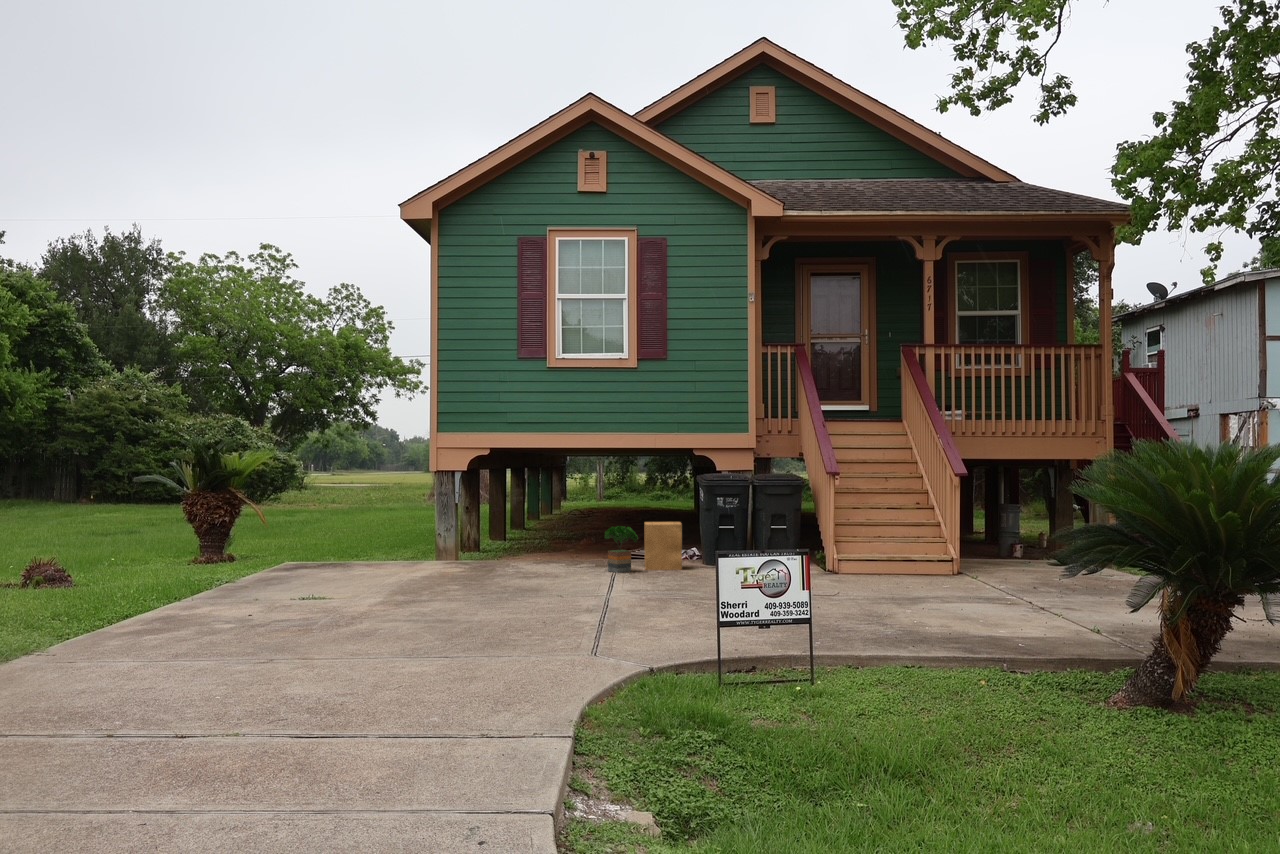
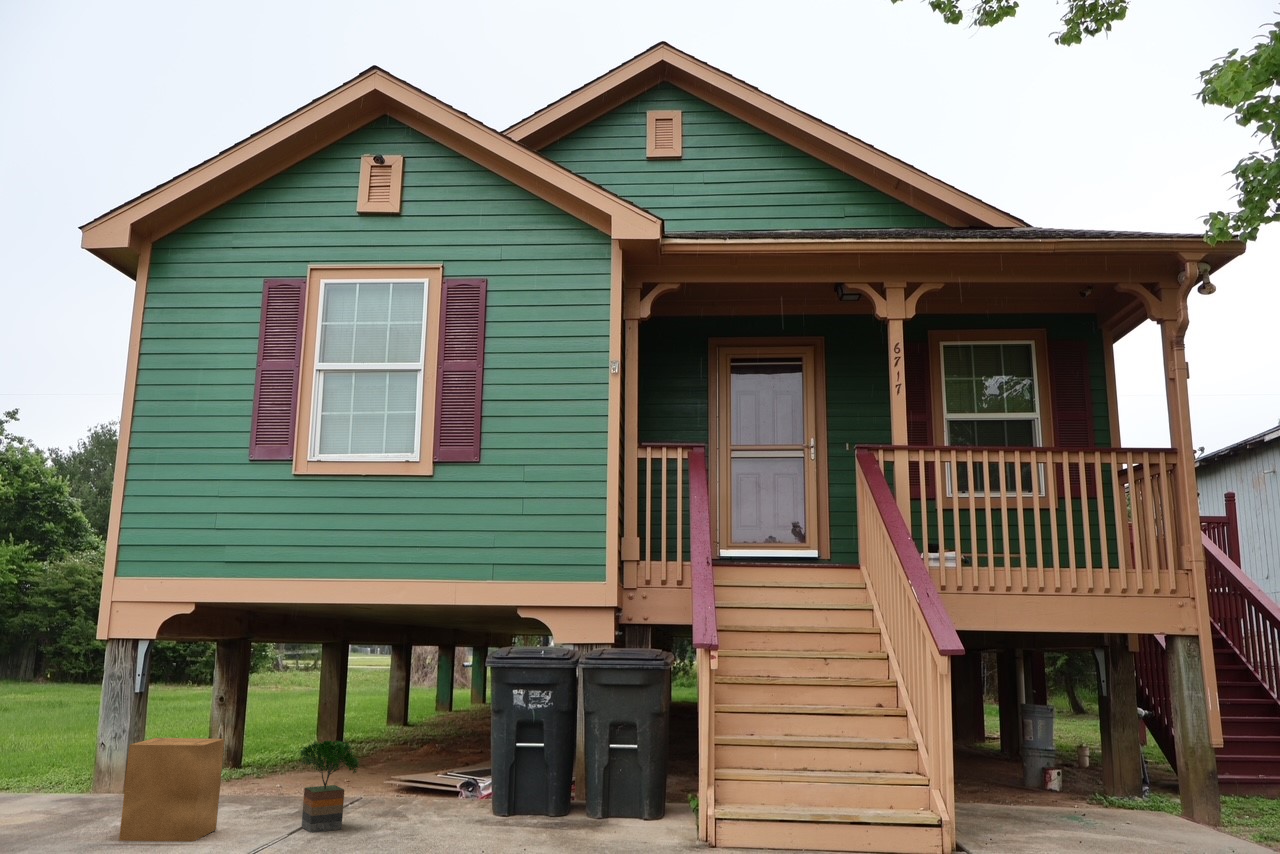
cardboard box: present [645,522,682,570] -> present [119,738,224,842]

